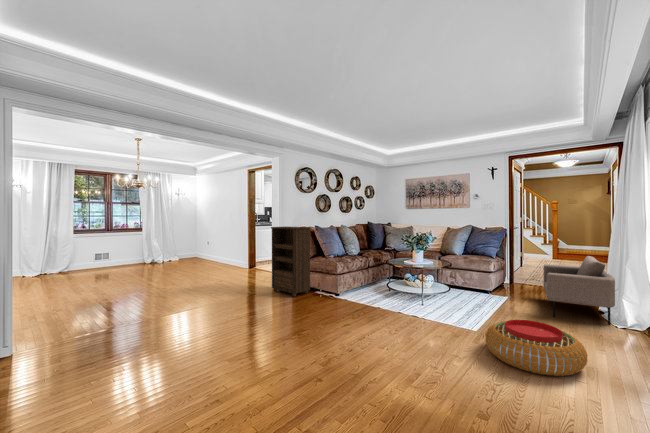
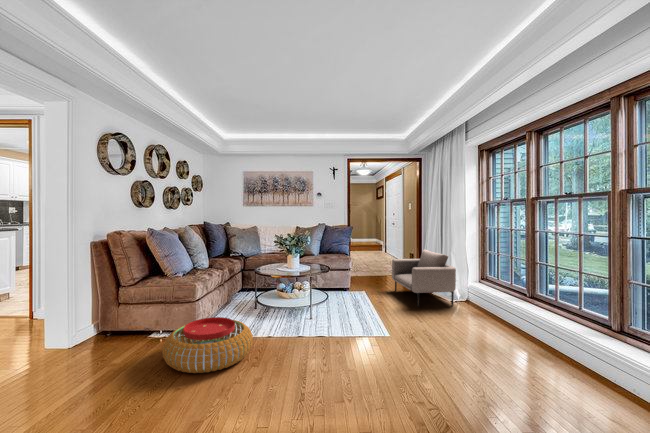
bookshelf: present [271,227,311,297] -> none [57,232,147,353]
pouf: present [485,320,588,376] -> present [162,317,253,373]

